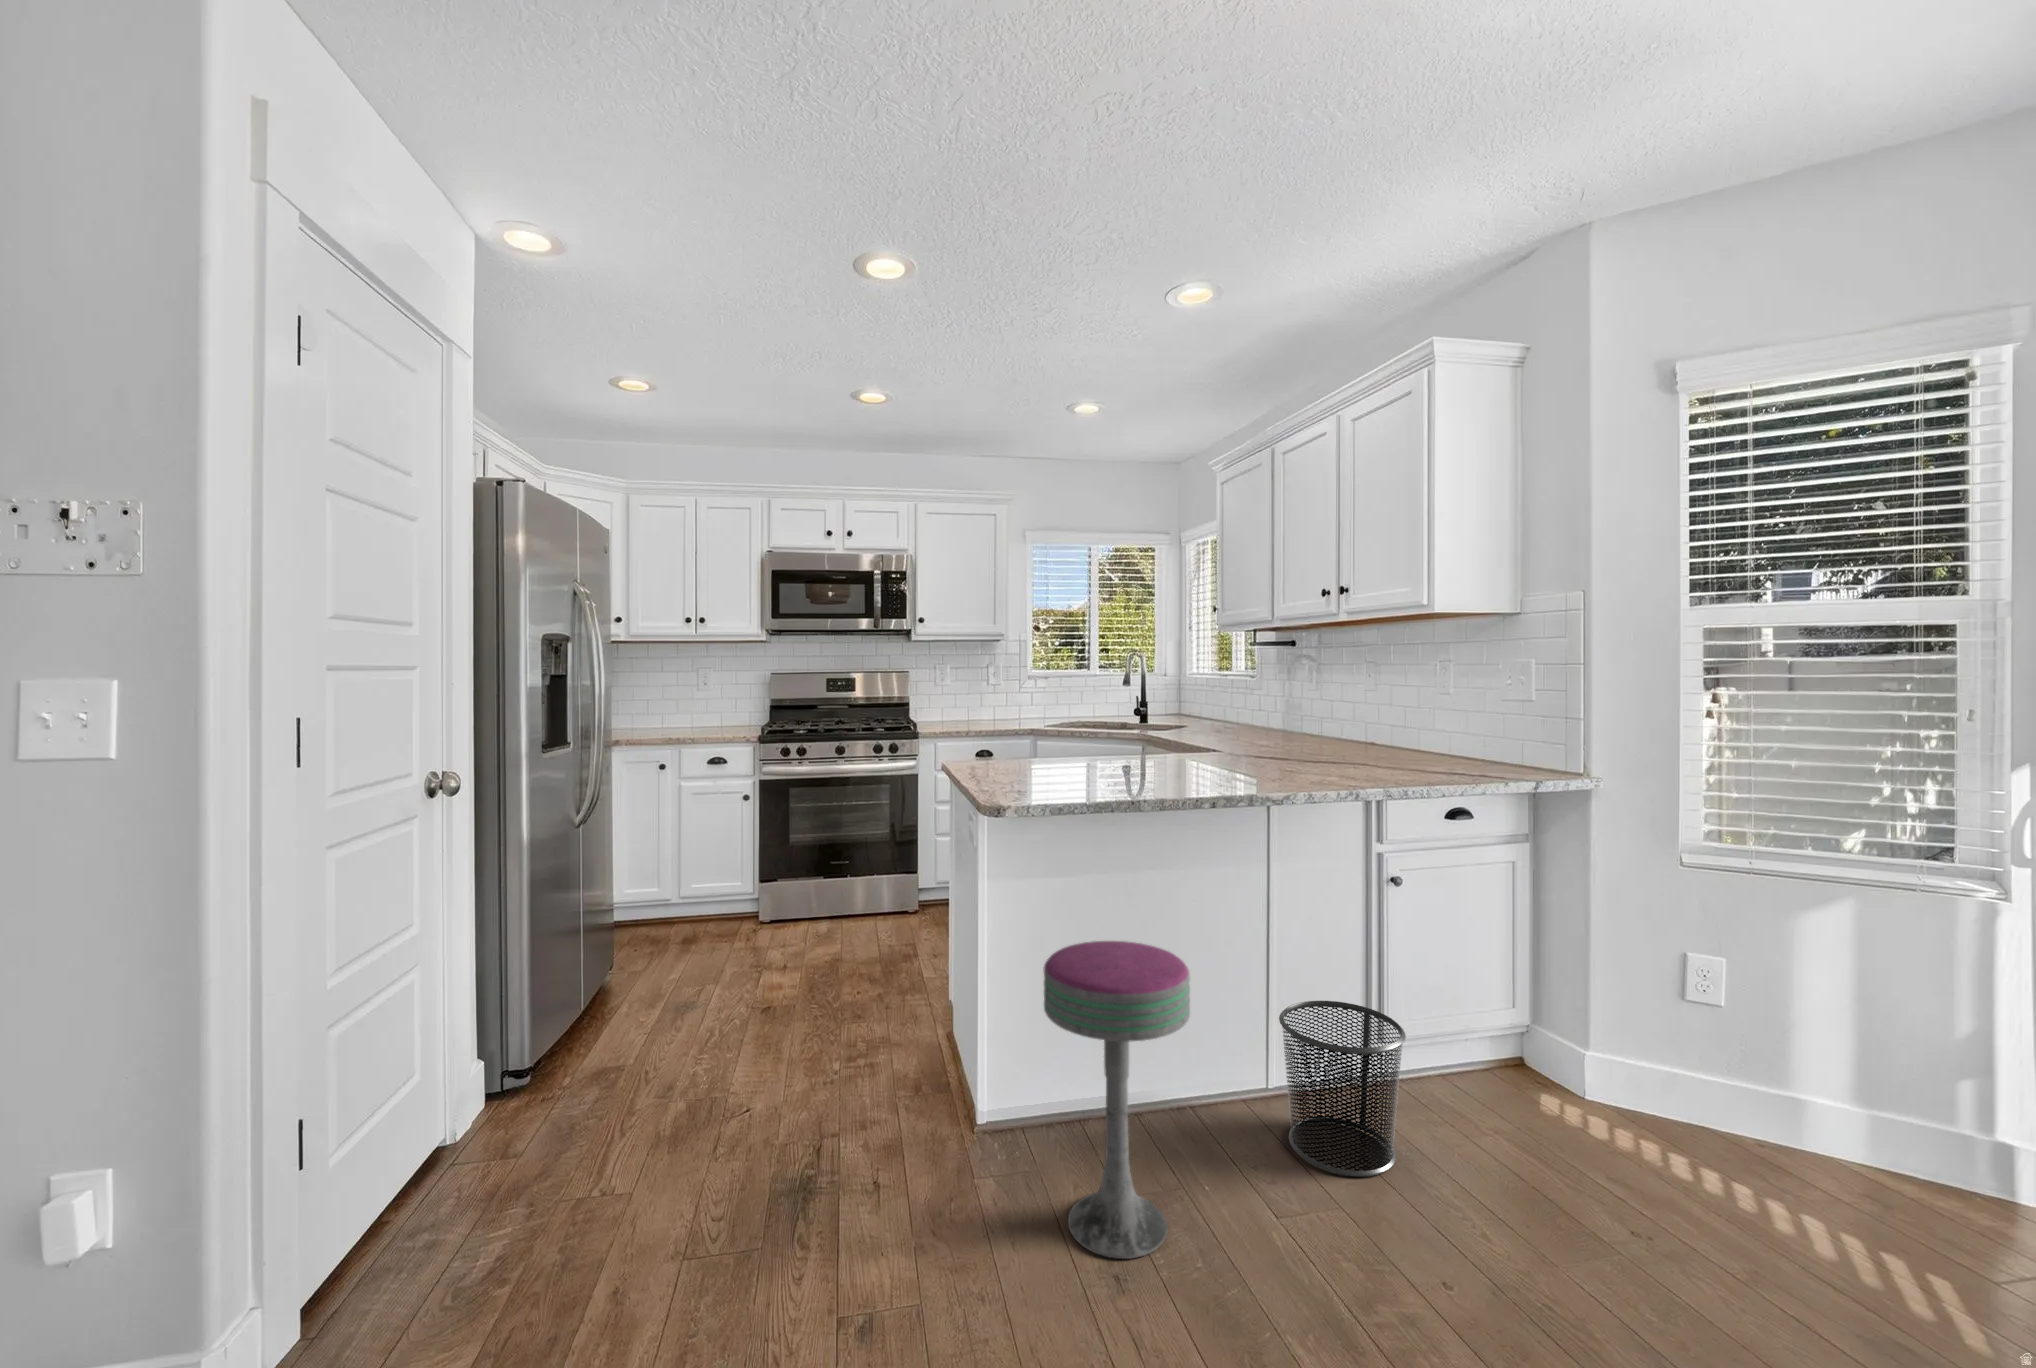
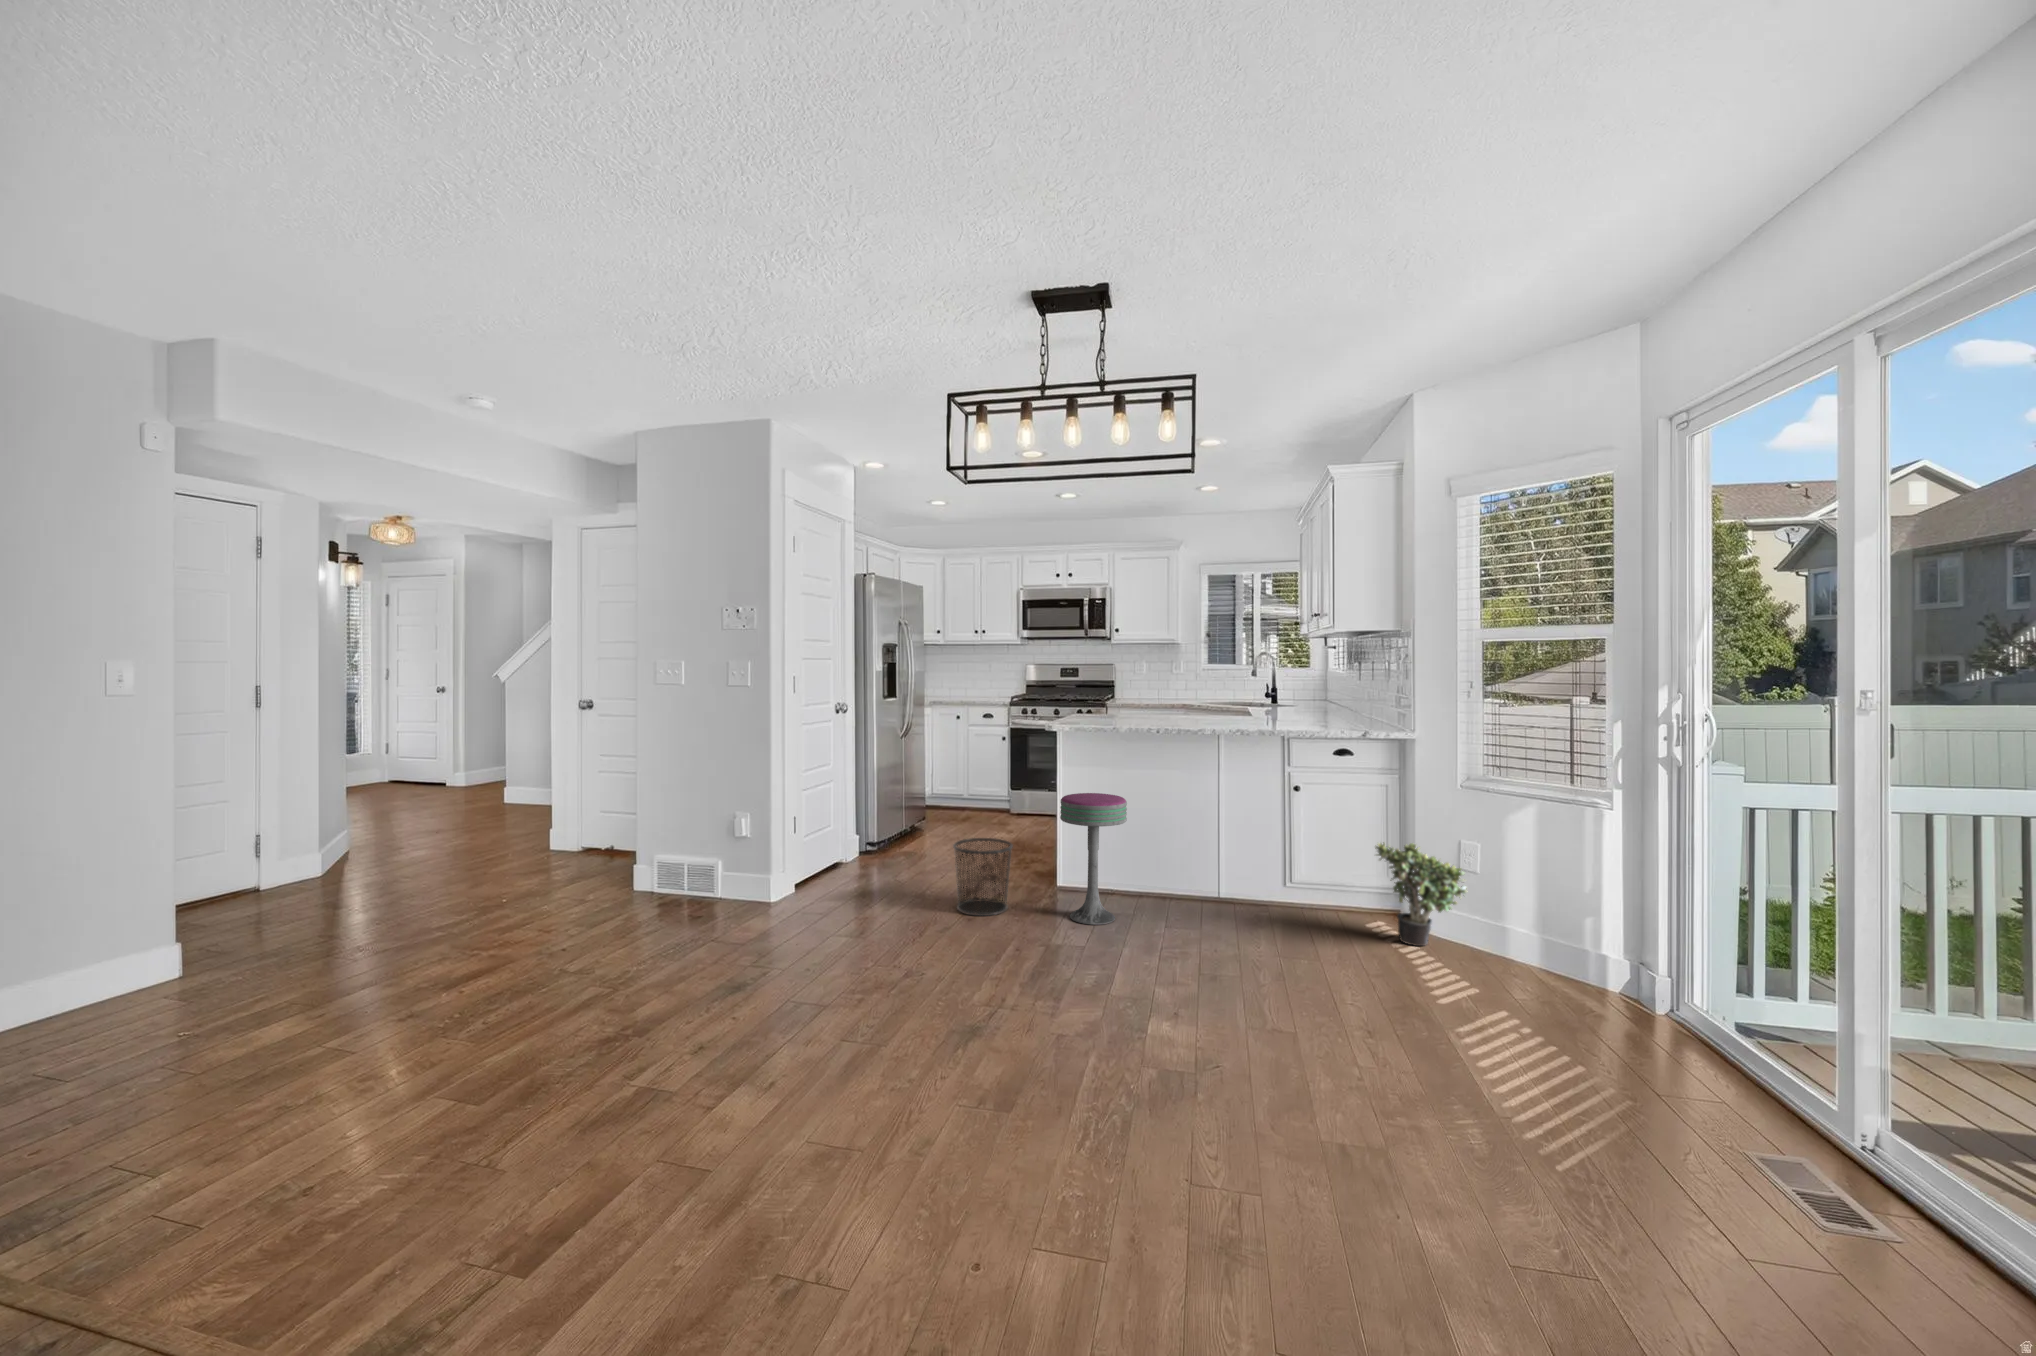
potted plant: none [1562,971,1749,1155] -> present [1375,843,1467,946]
waste bin: present [1279,1001,1406,1177] -> present [953,838,1012,916]

